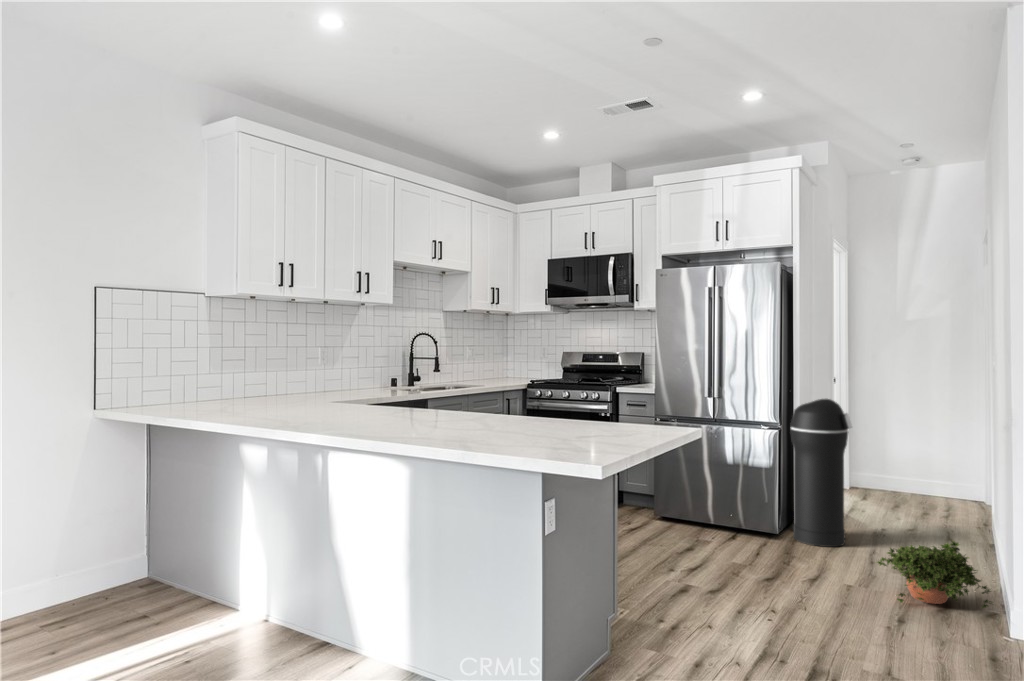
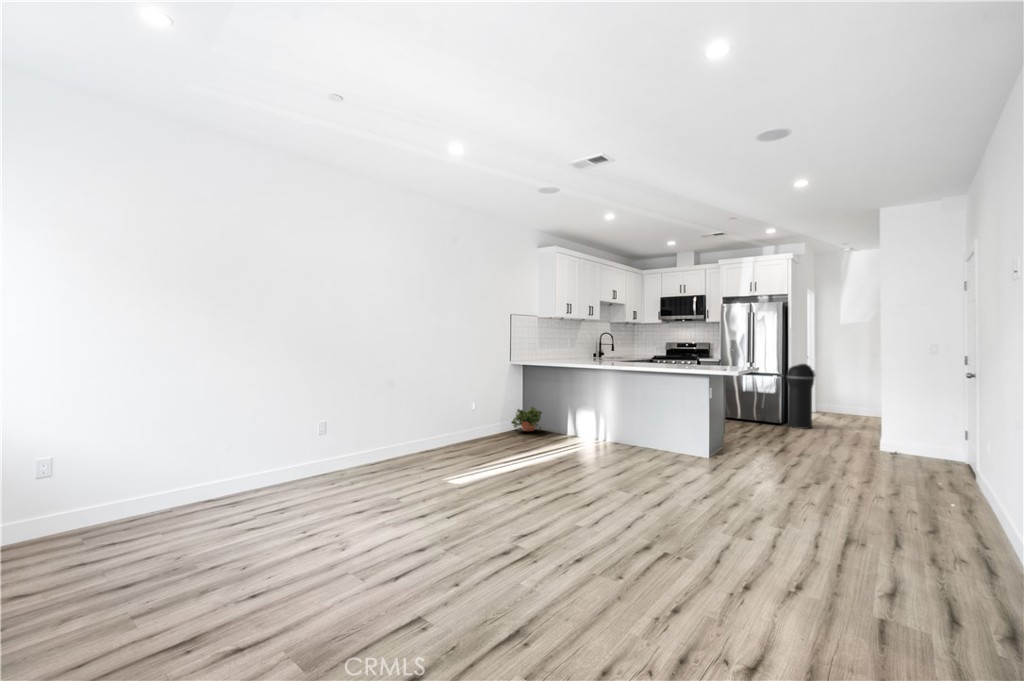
potted plant: present [877,541,992,608] -> present [512,407,542,431]

